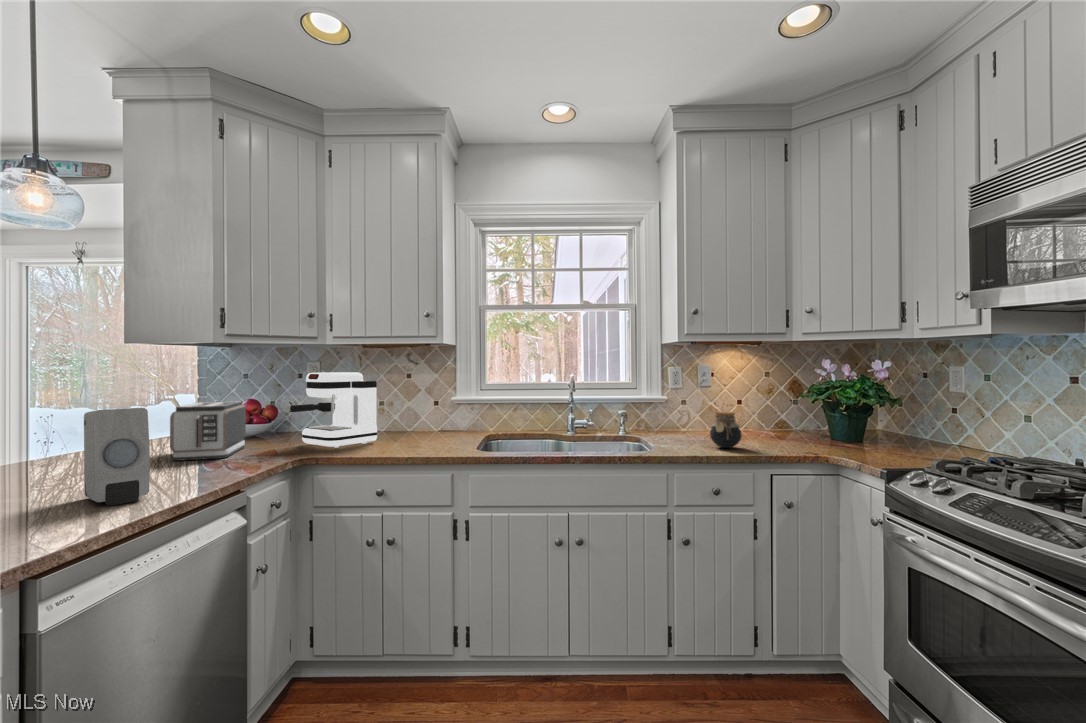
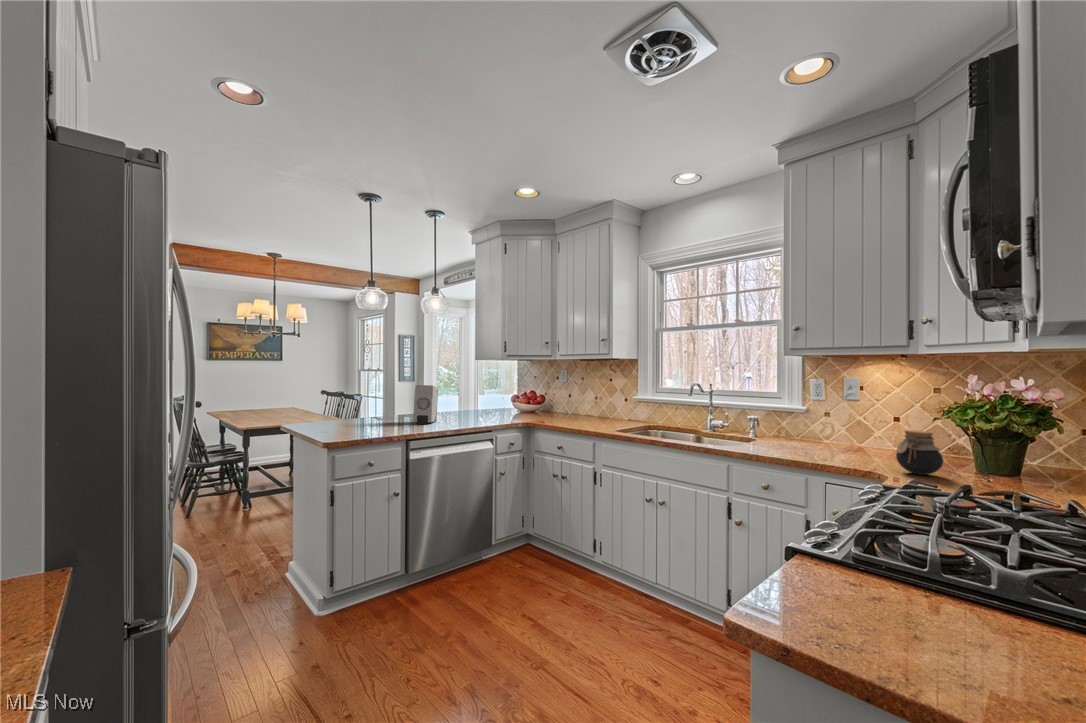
coffee maker: present [290,372,377,448] -> none [528,376,573,420]
toaster: present [170,401,246,461] -> none [475,389,516,417]
jar: present [710,412,742,448] -> present [896,430,943,475]

